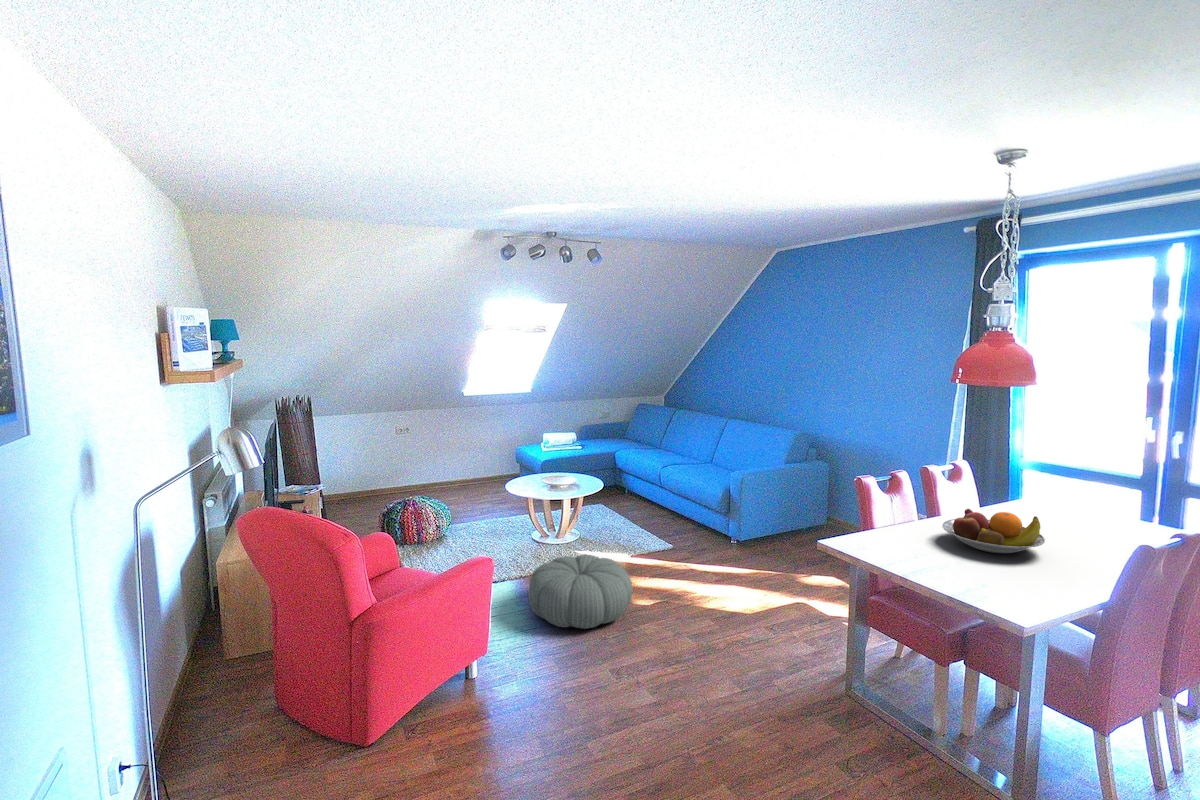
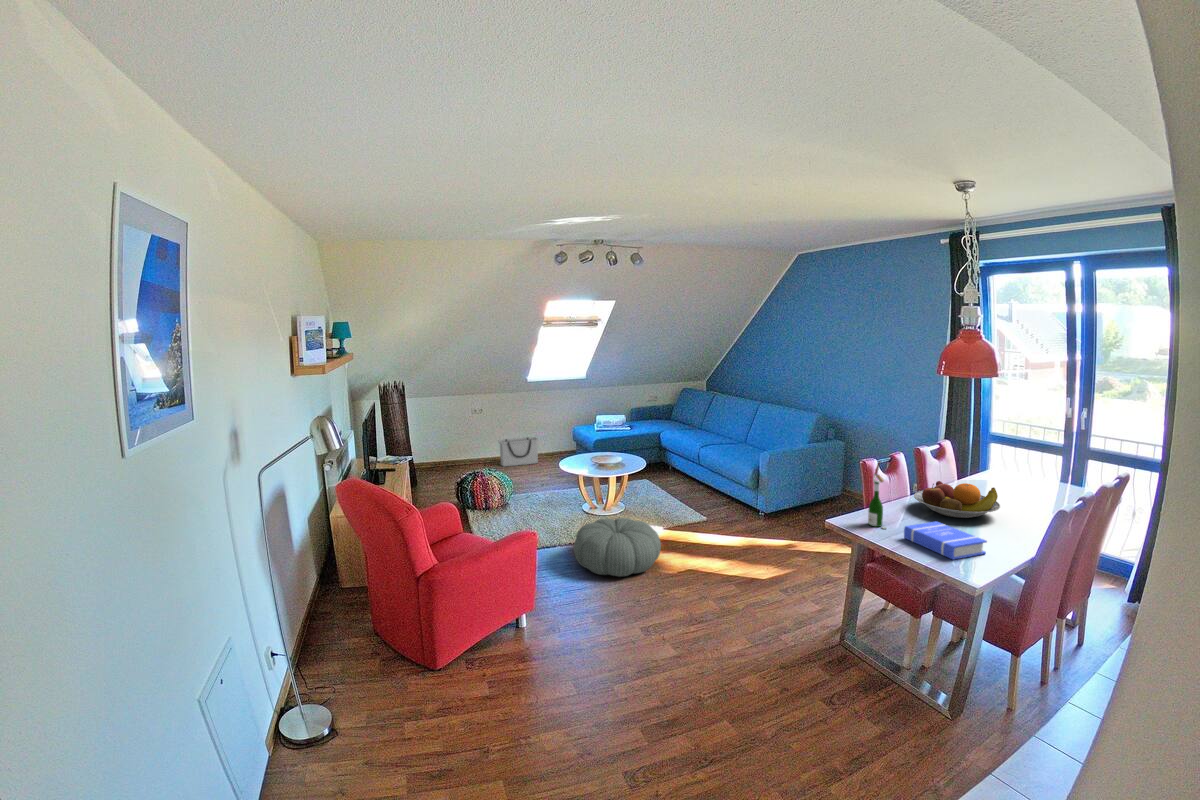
storage bin: none [428,457,475,493] -> present [499,437,538,467]
wine bottle: none [901,488,925,571] -> present [868,461,886,529]
book: none [951,560,1055,611] -> present [904,522,987,559]

